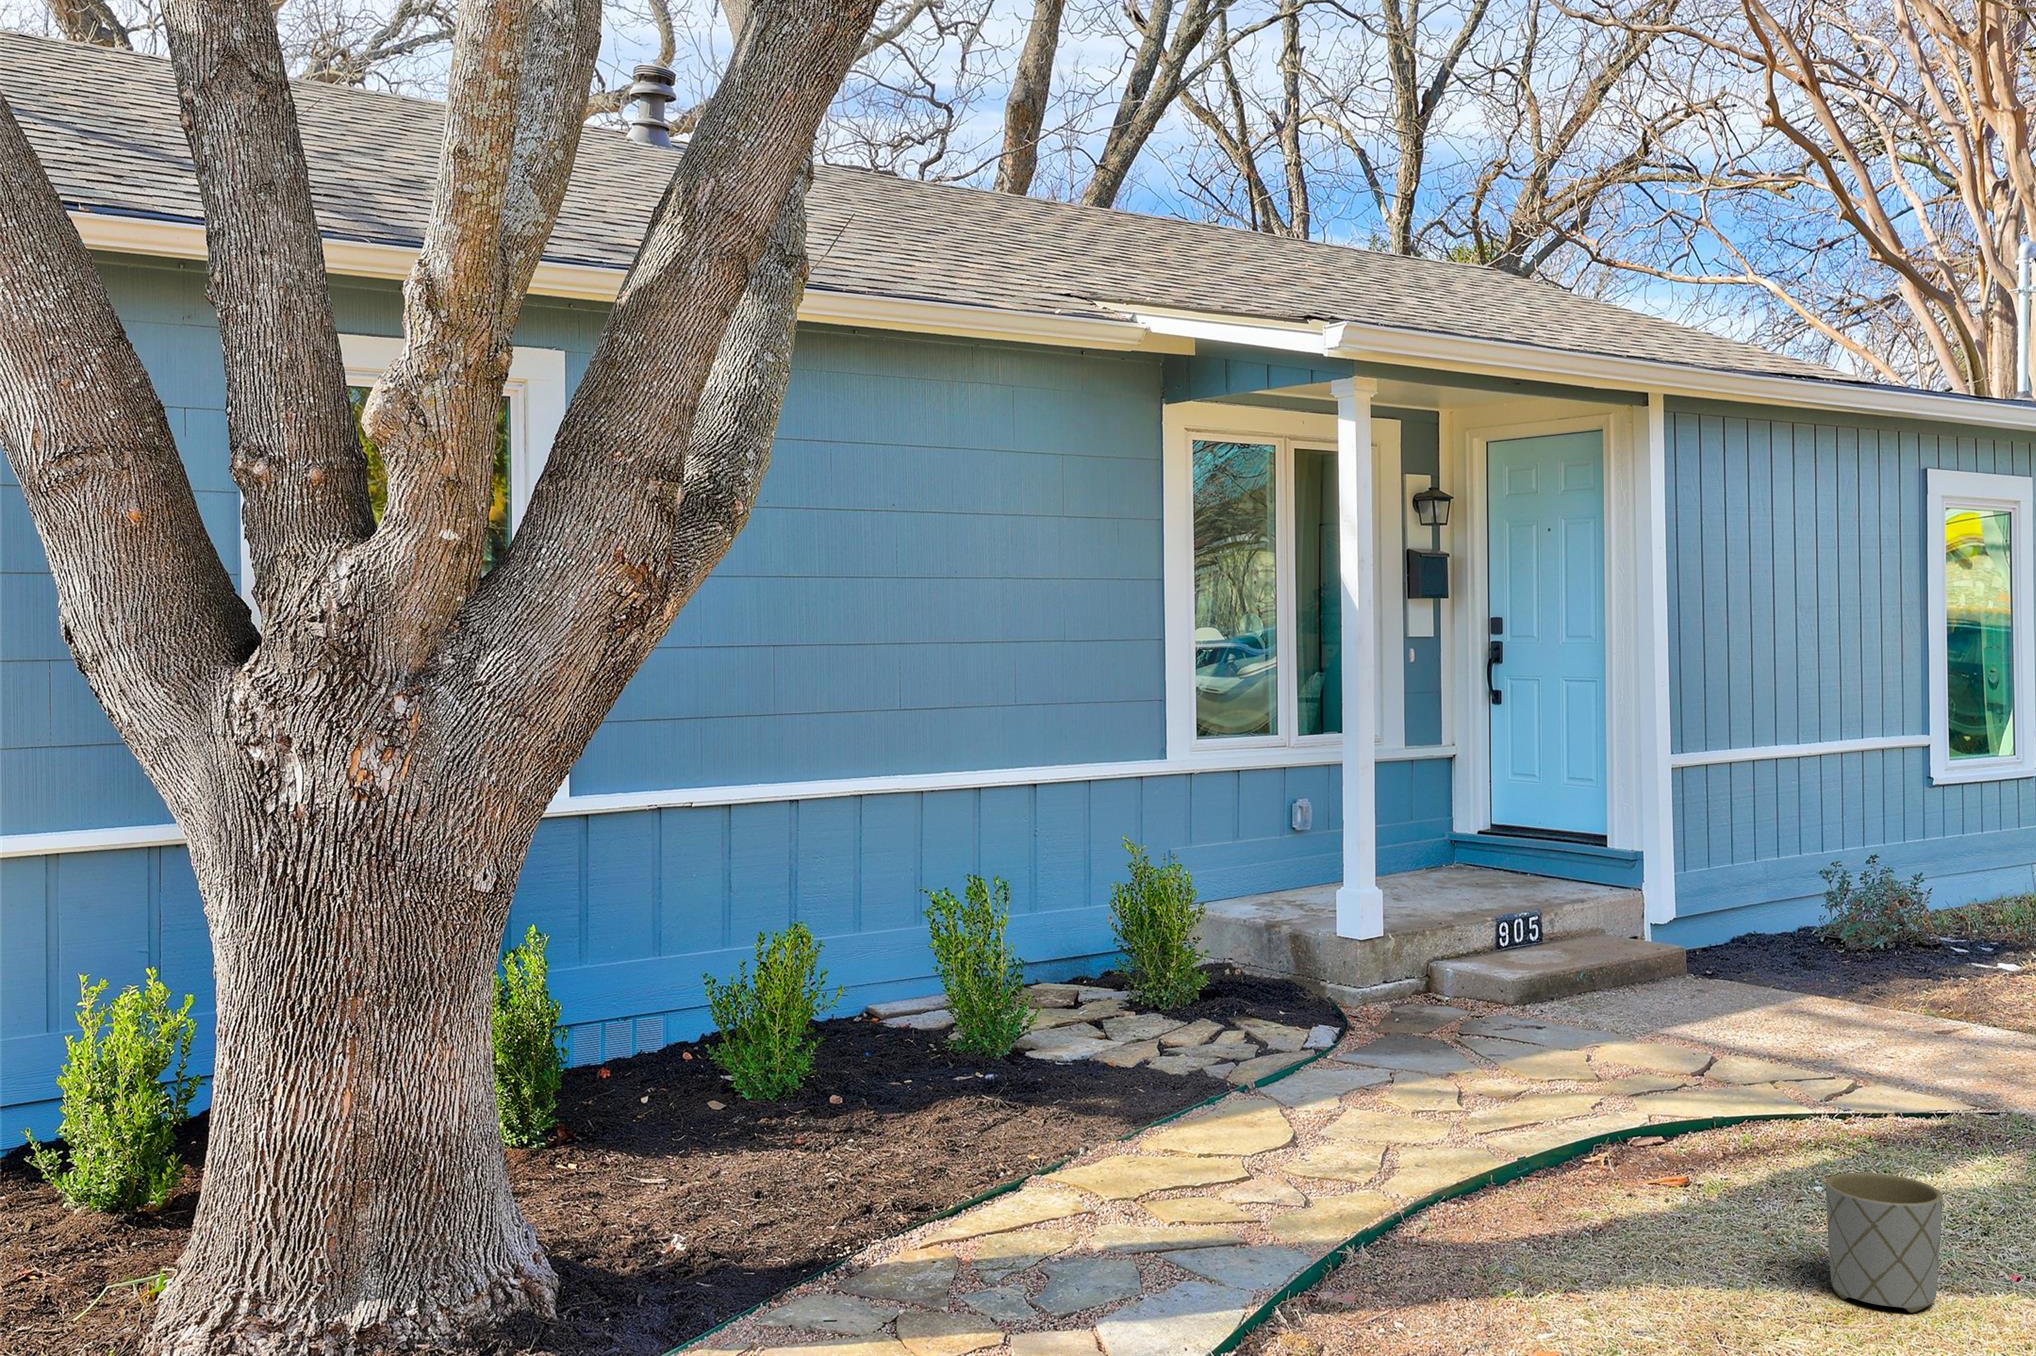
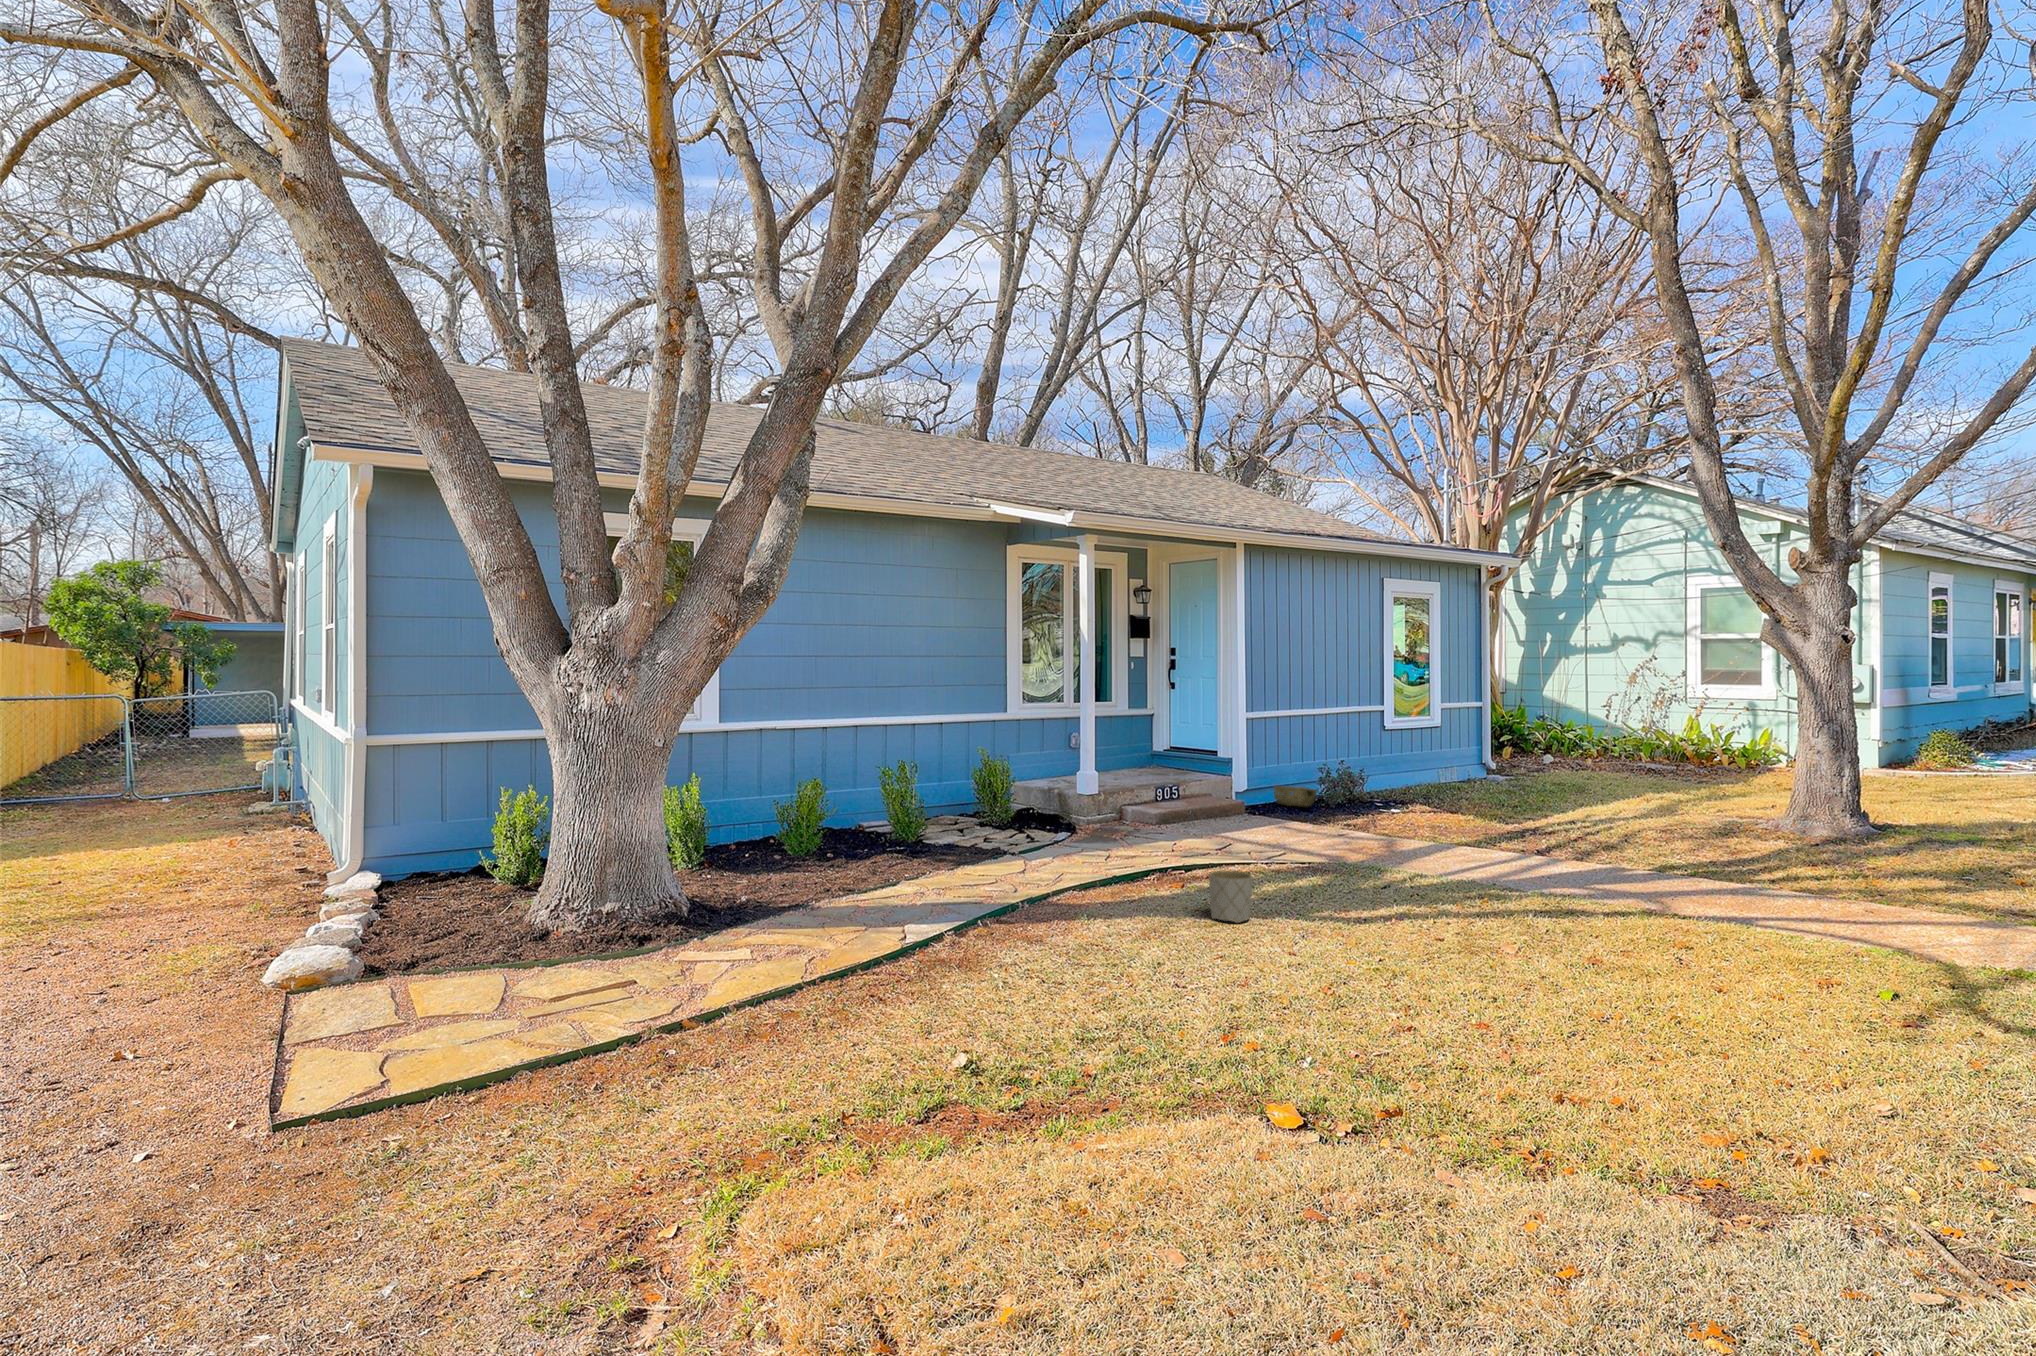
woven basket: none [1706,905,1817,953] -> present [1273,786,1317,807]

